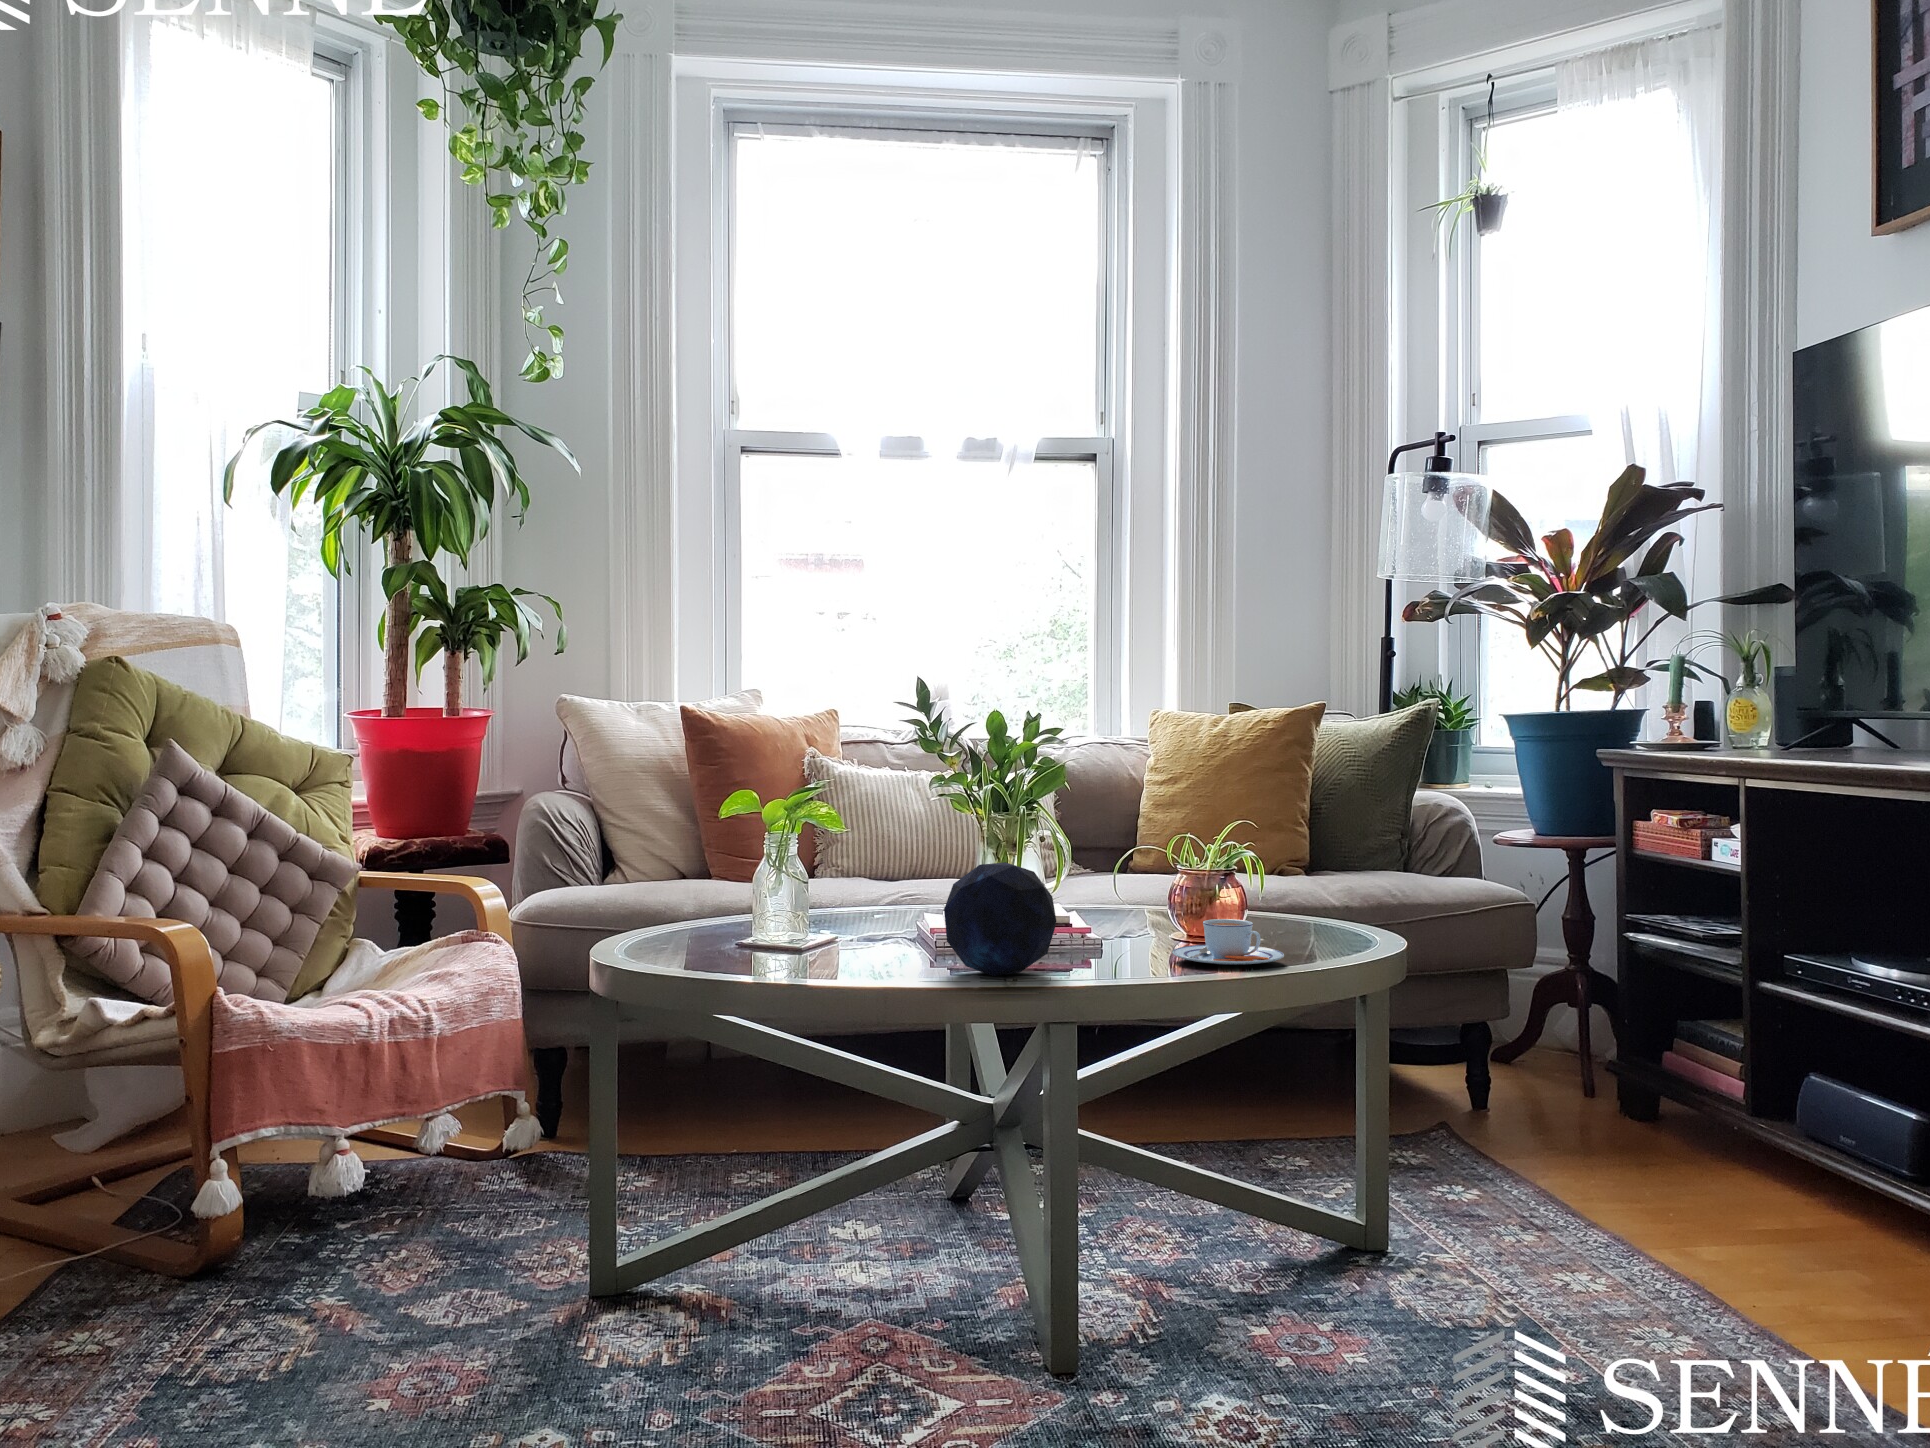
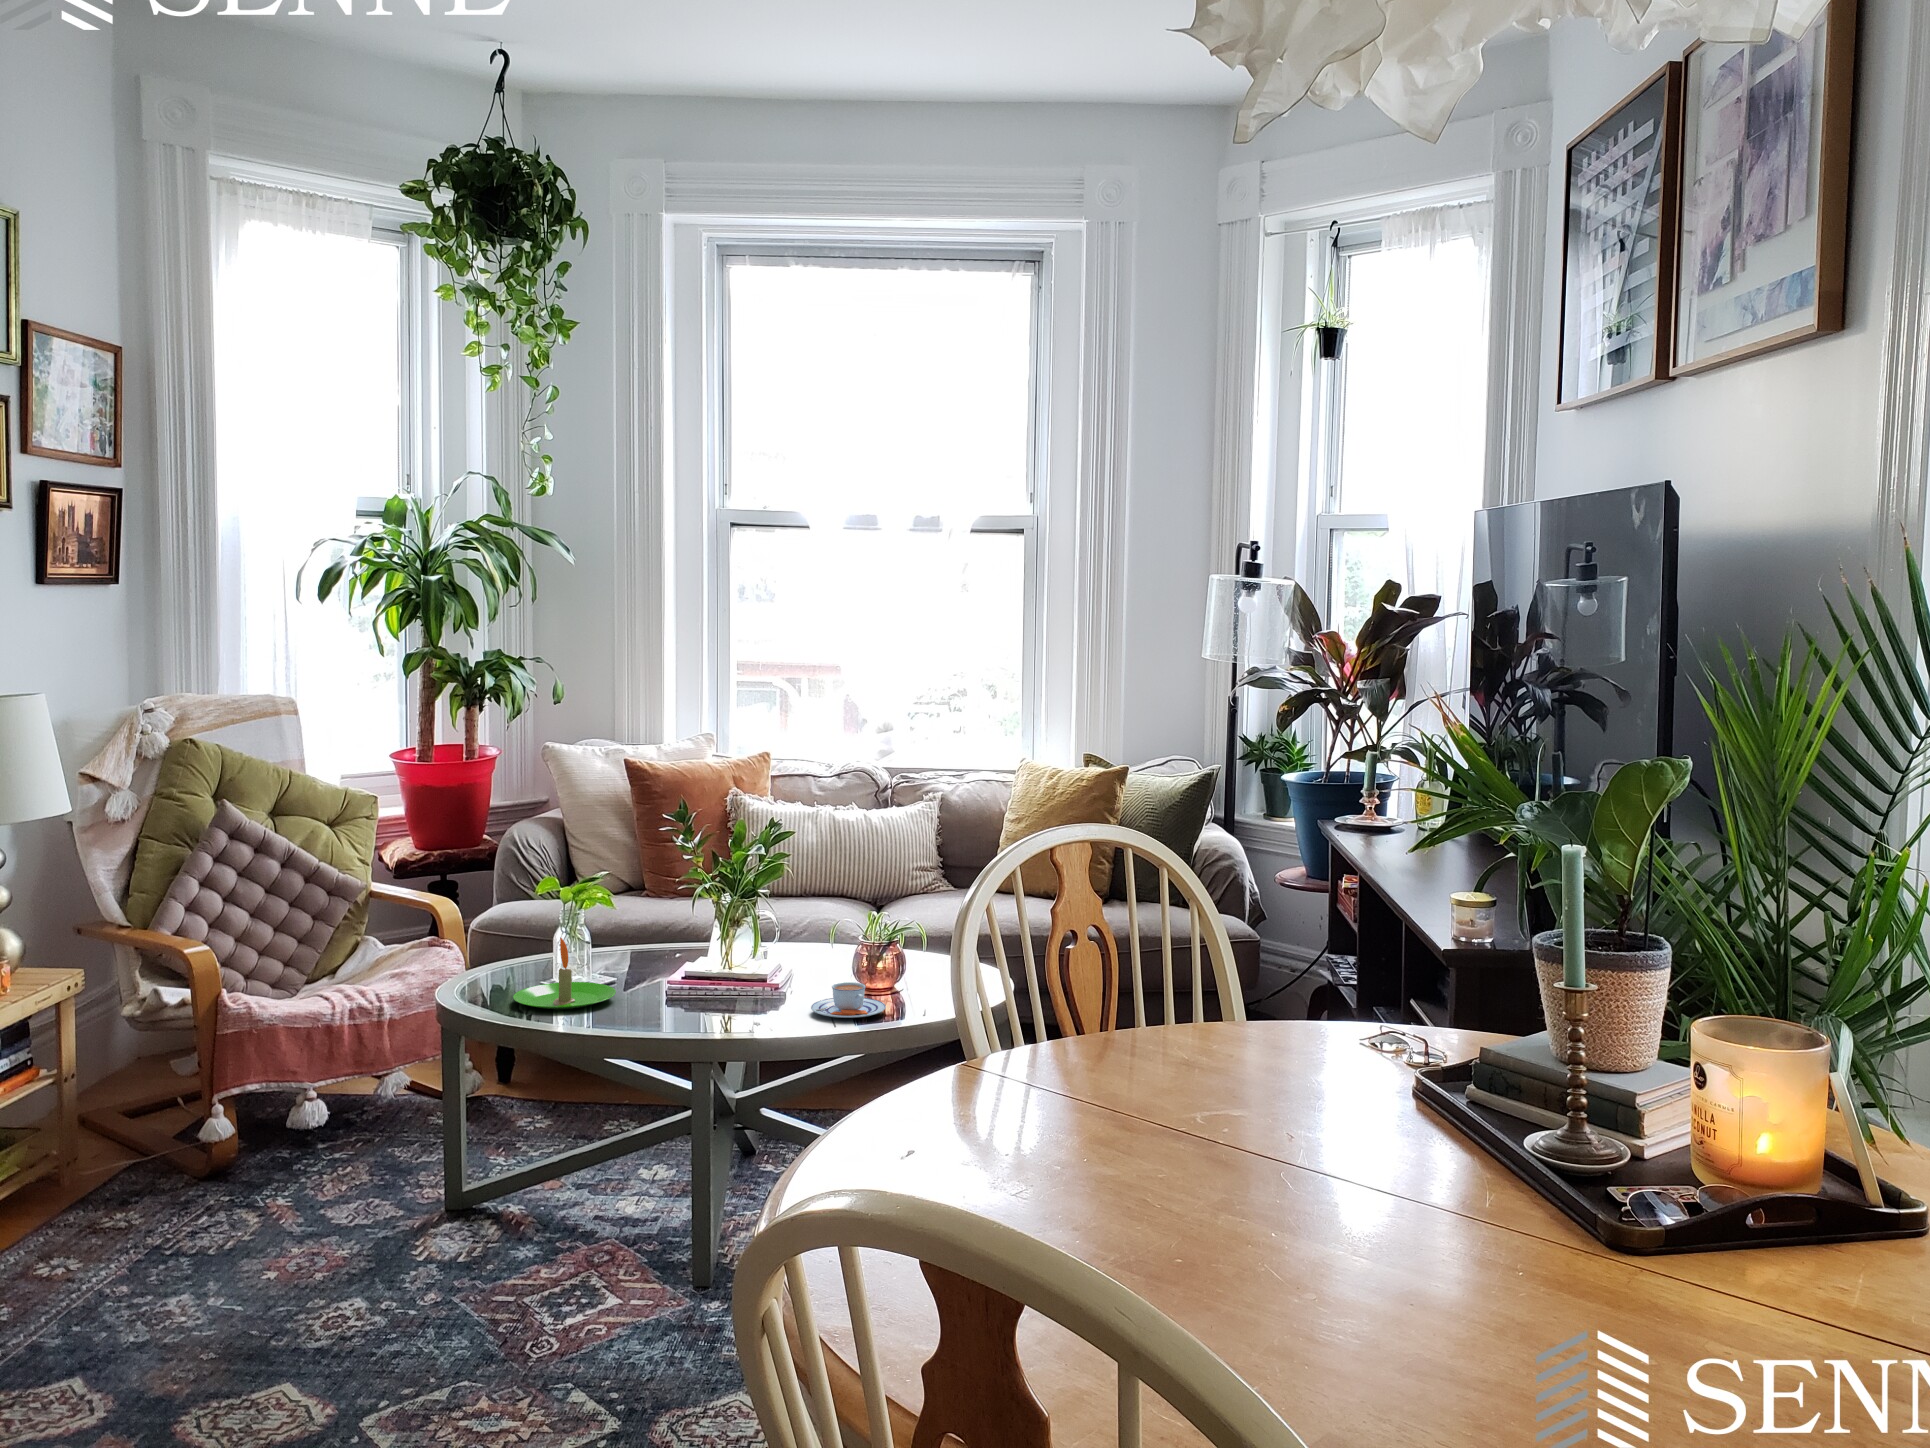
decorative orb: present [944,862,1056,976] -> none [640,945,716,1022]
candle: none [725,866,874,970] -> present [513,938,616,1010]

